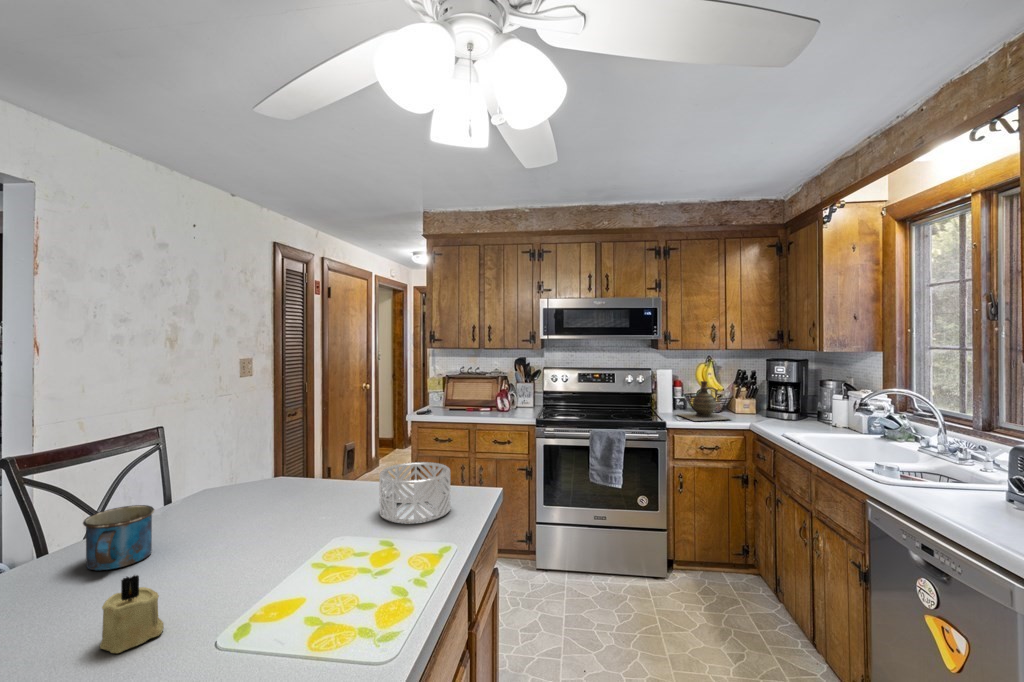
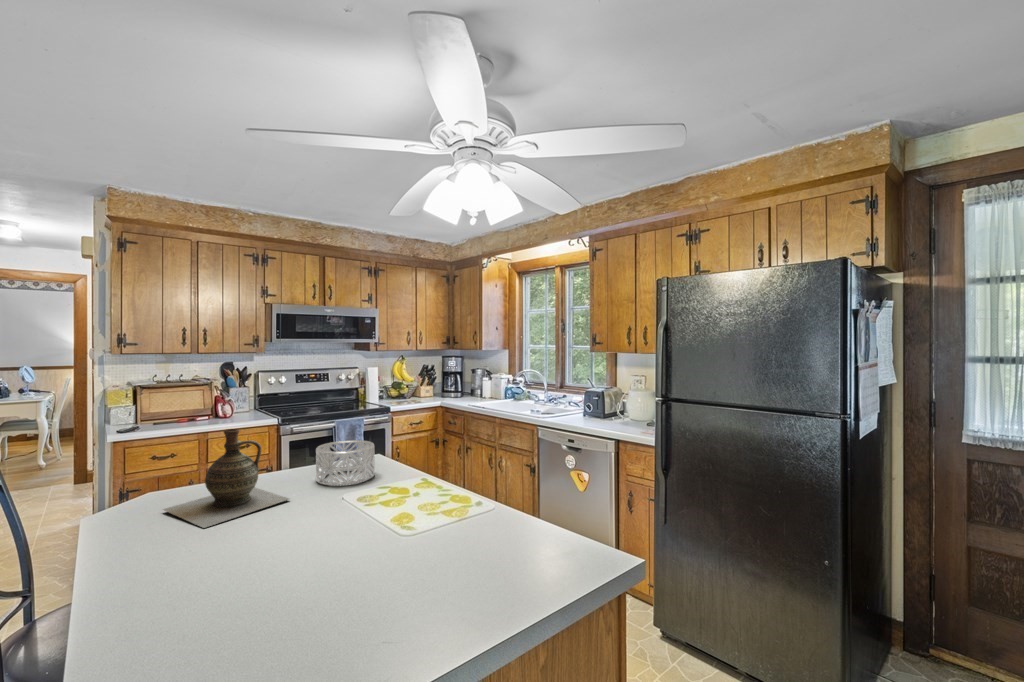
ceramic jug: present [677,381,730,421] -> present [163,429,289,528]
mug: present [83,505,154,570] -> none [129,508,199,574]
candle: present [100,575,164,653] -> none [320,514,354,567]

